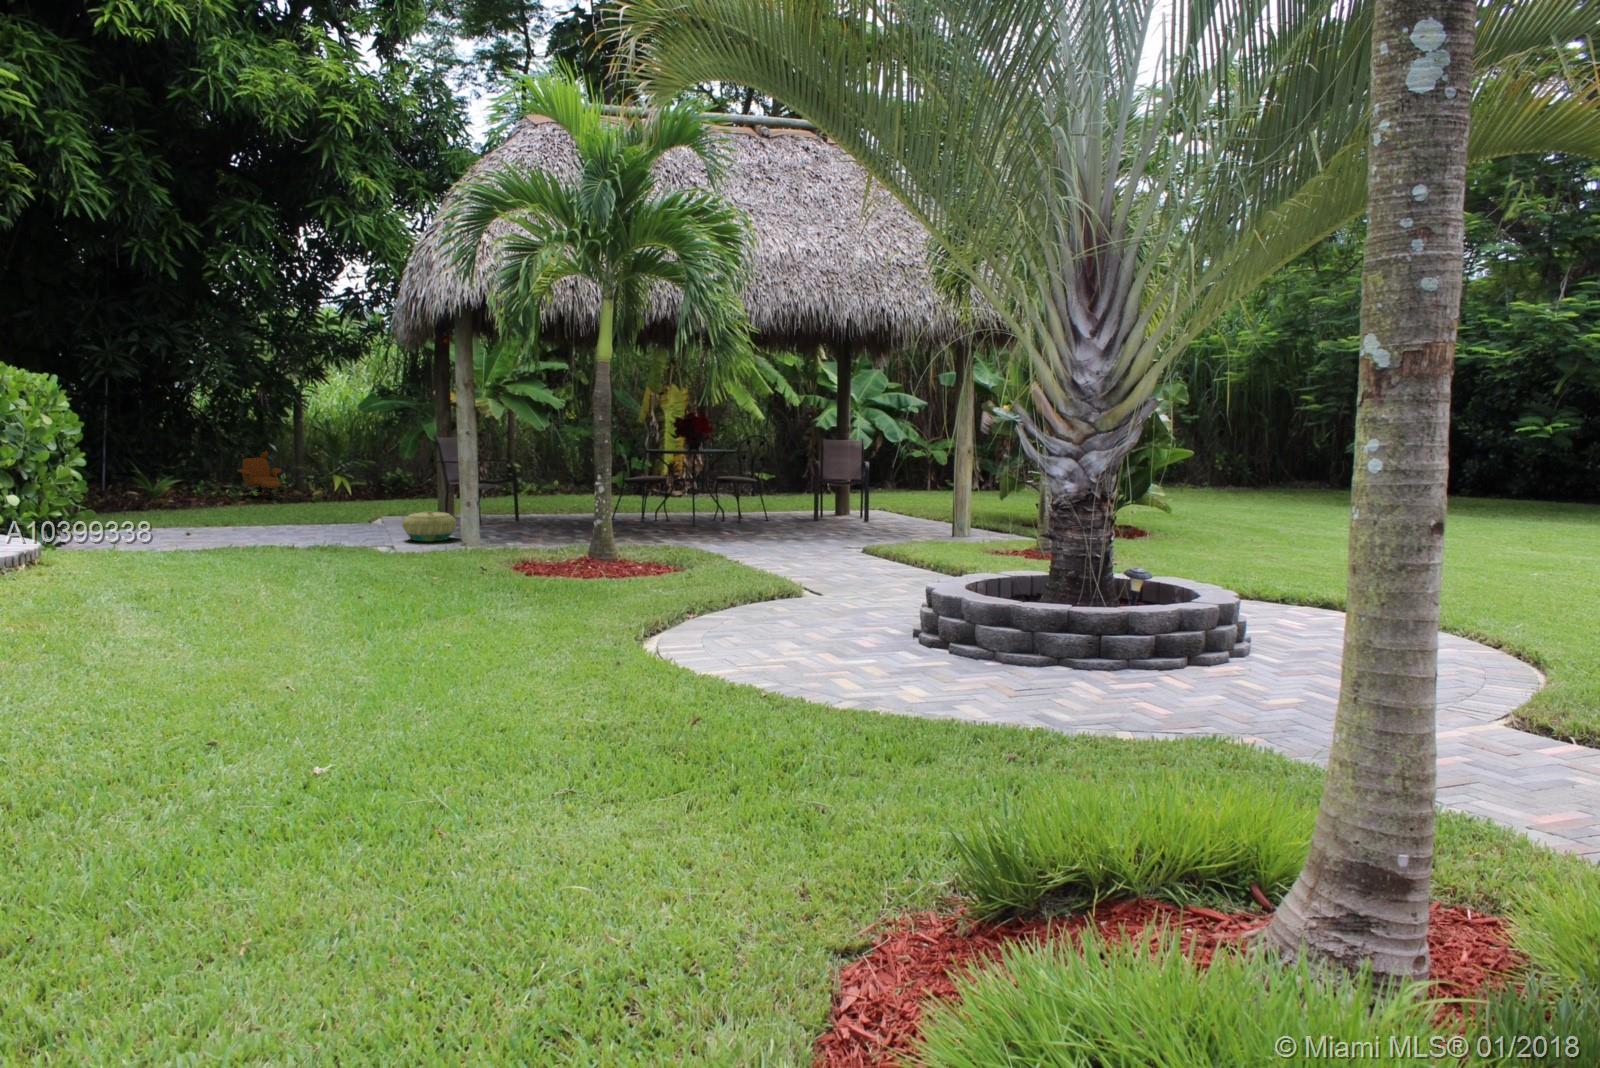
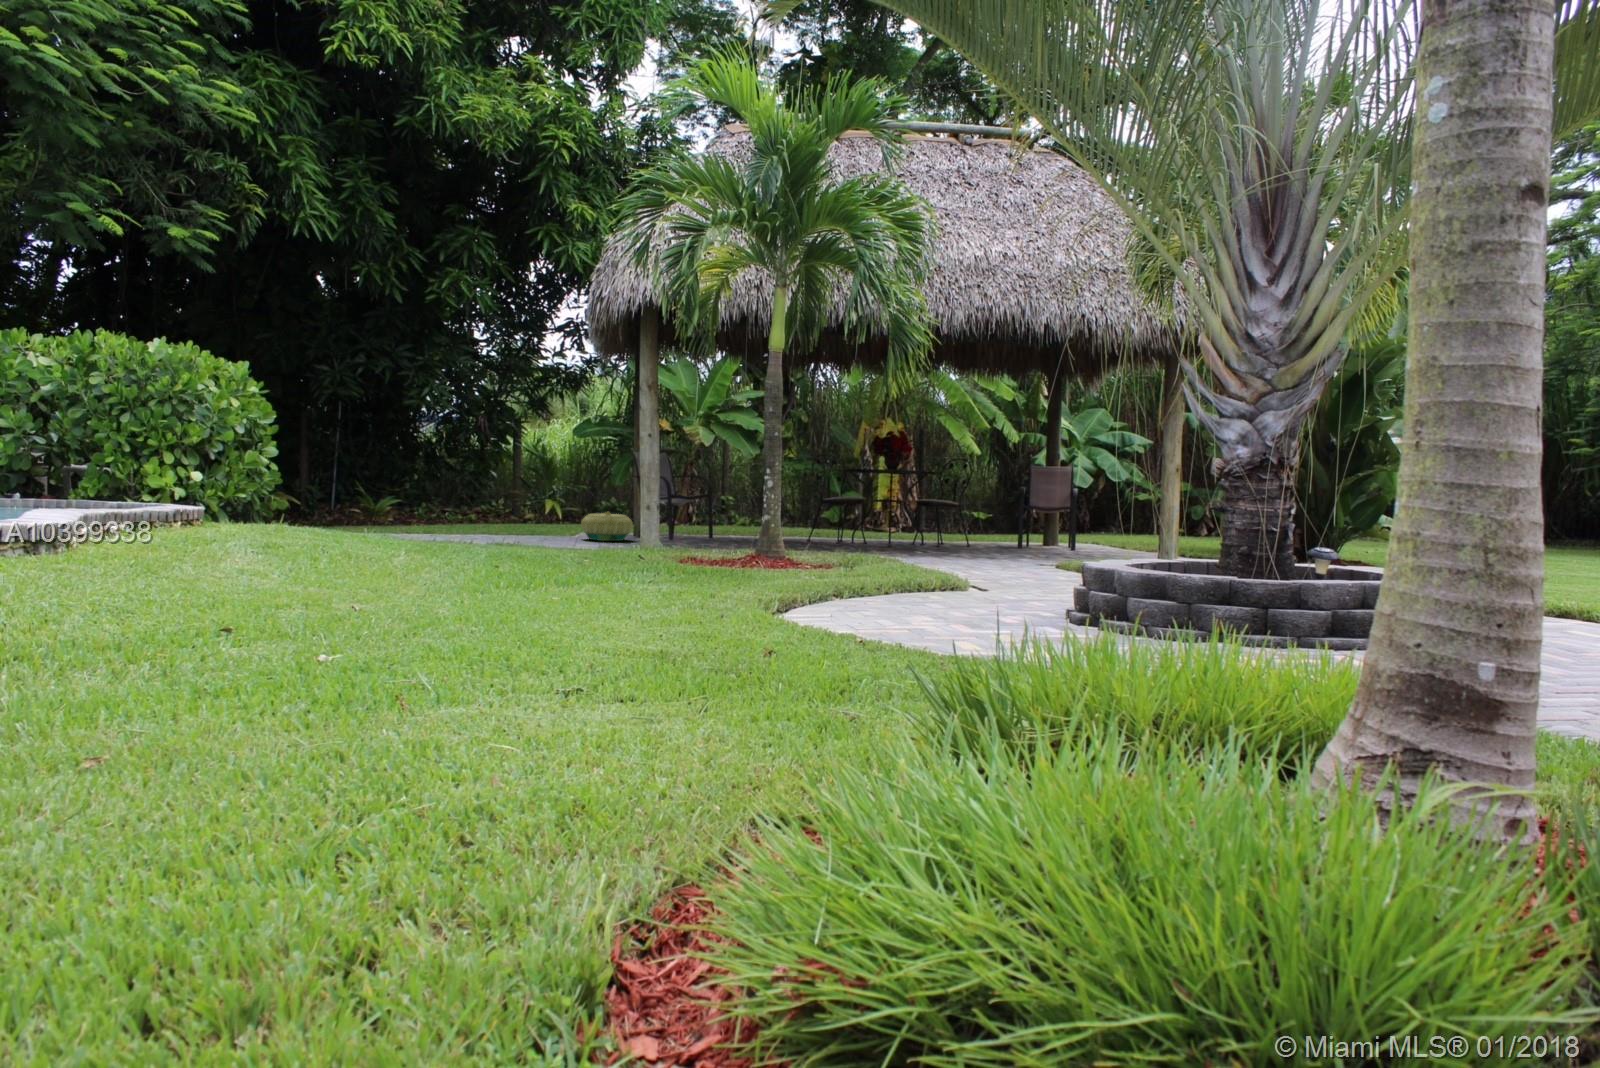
lounge chair: present [237,451,282,500] -> none [458,466,497,513]

